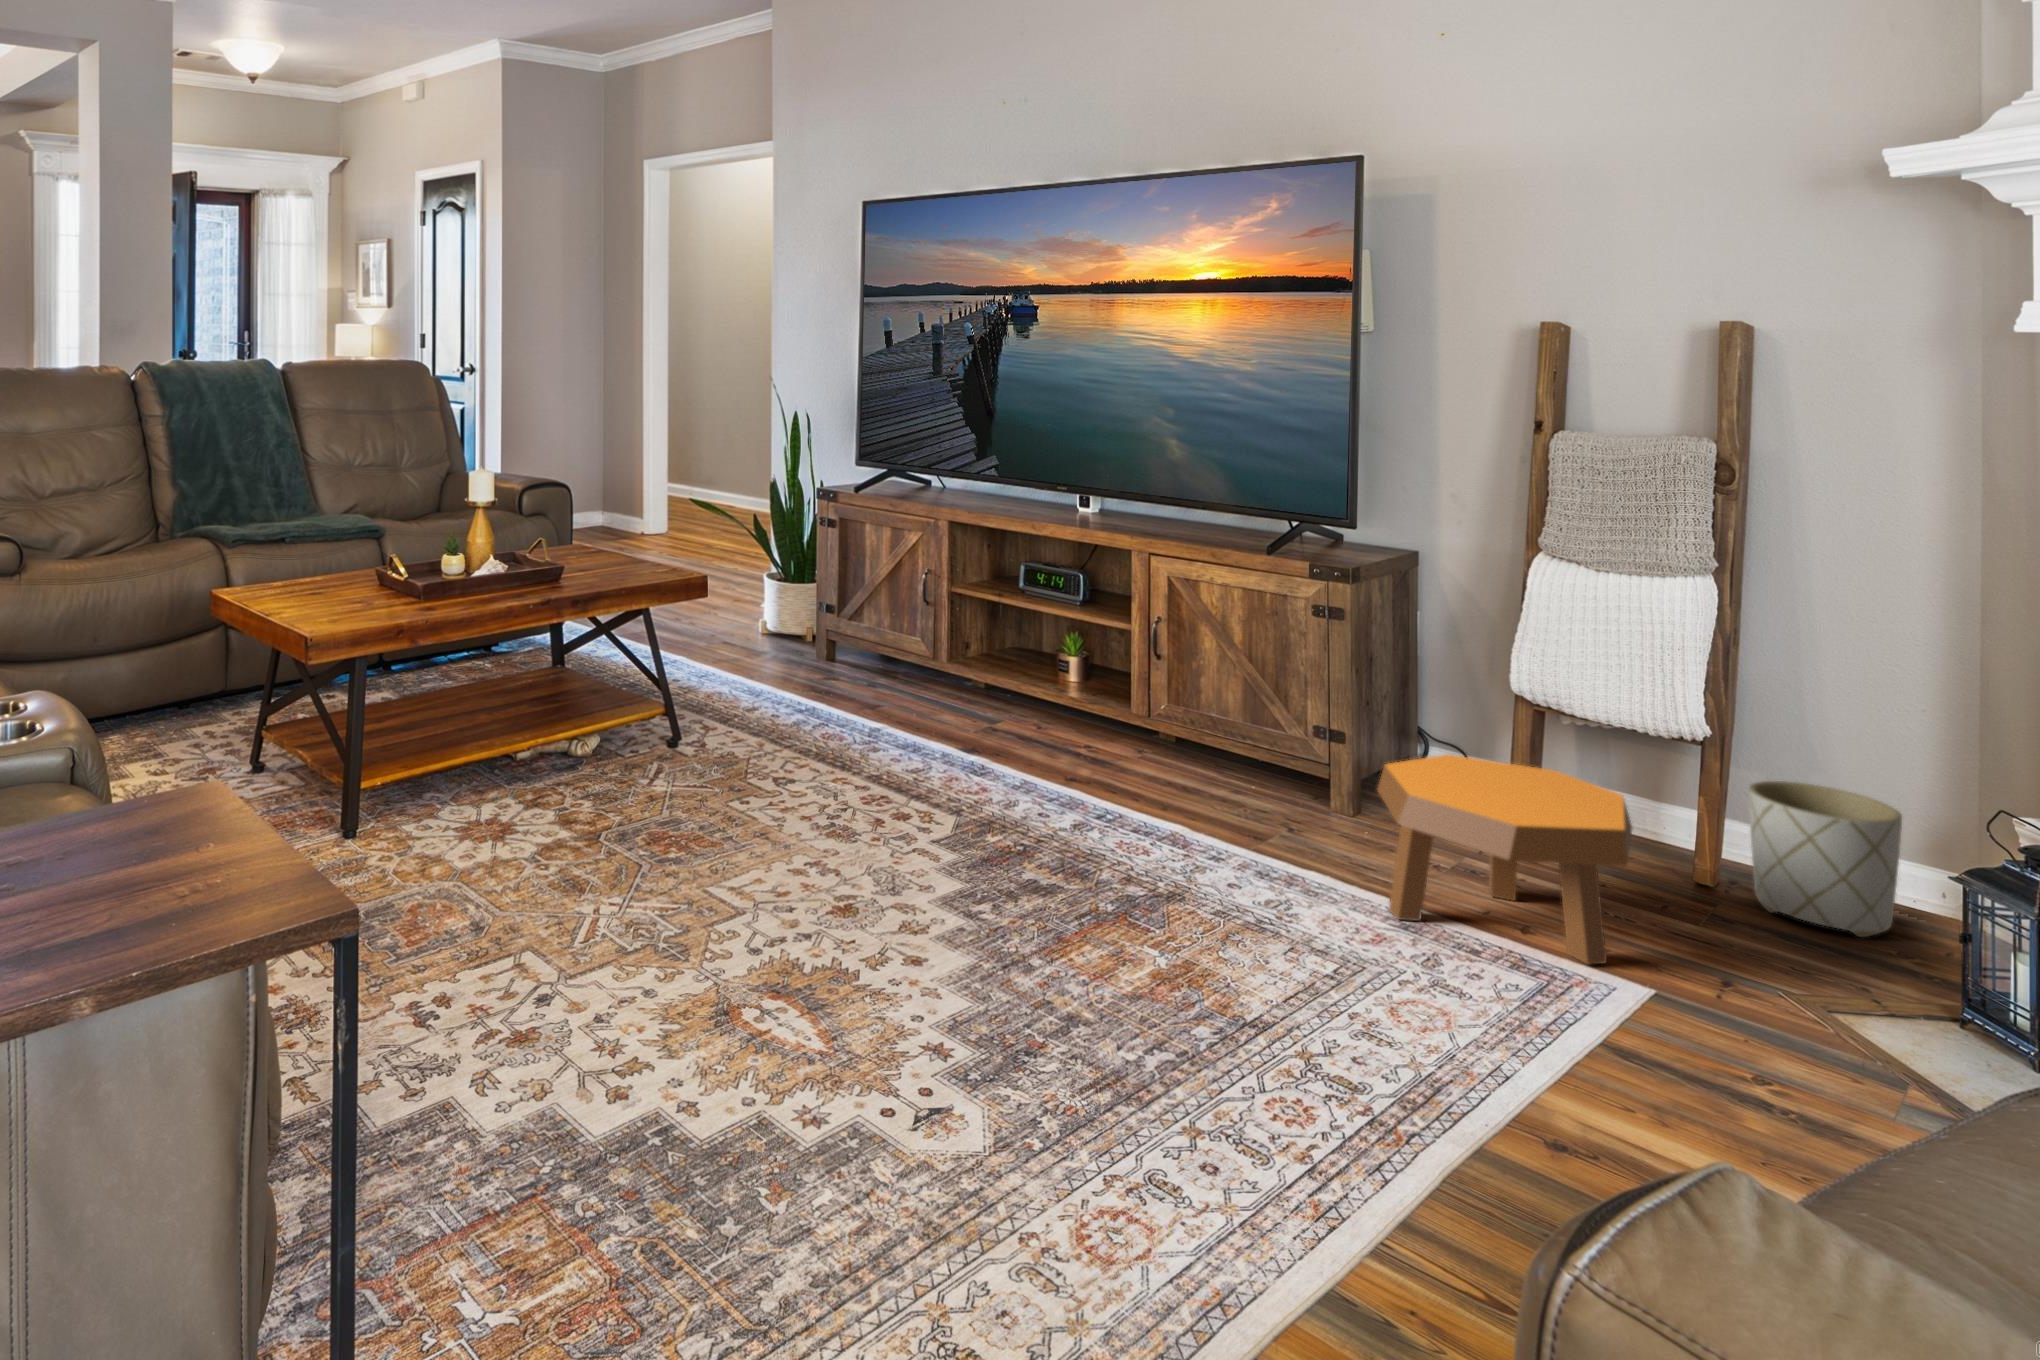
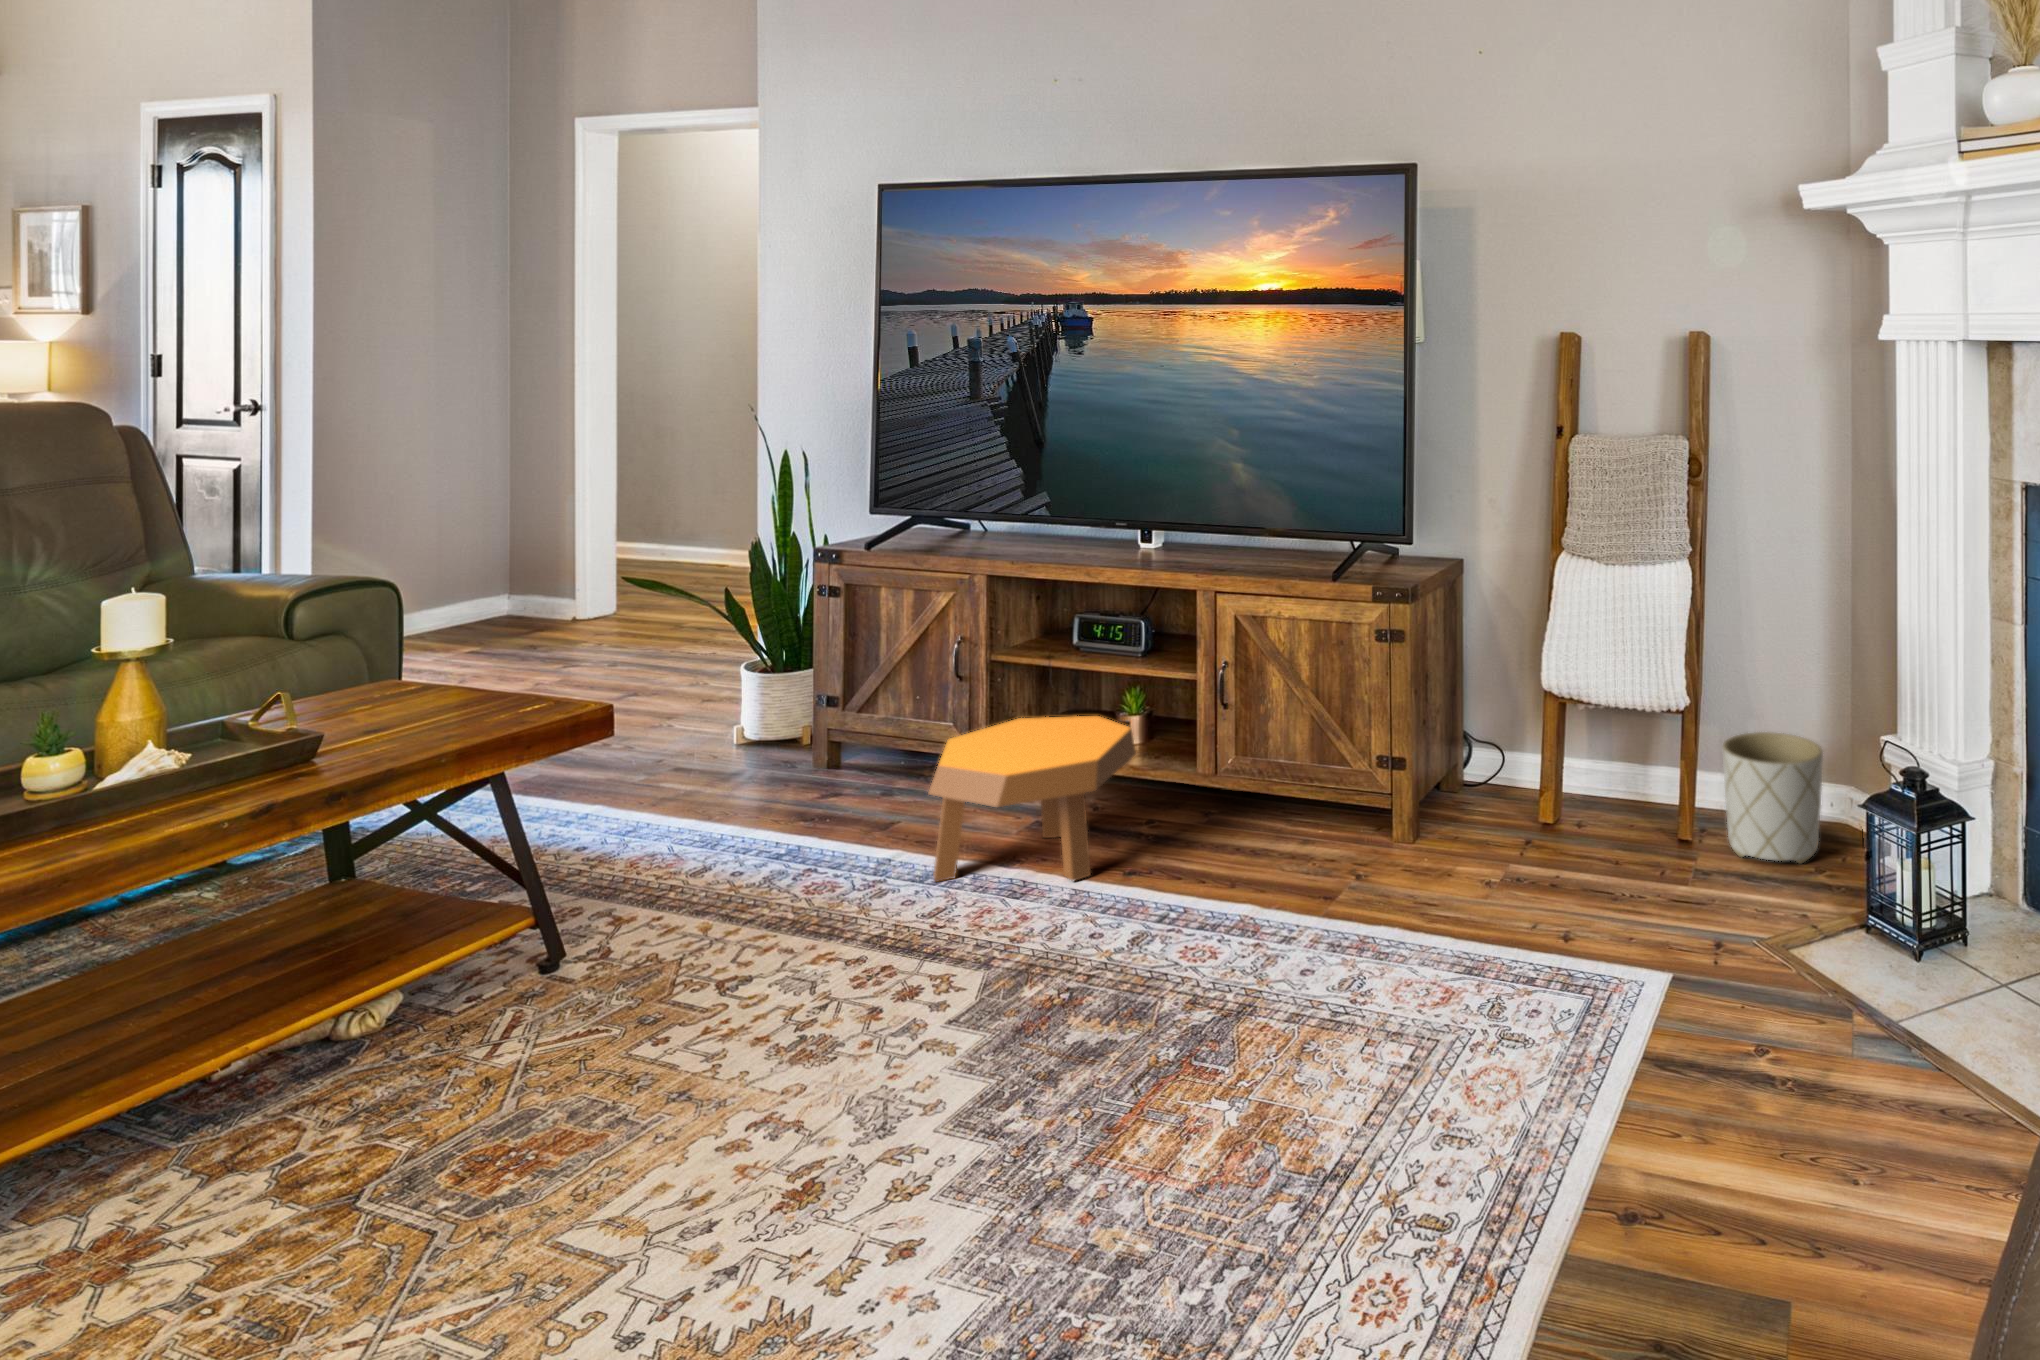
footstool: present [1377,755,1632,964] -> present [929,716,1136,882]

